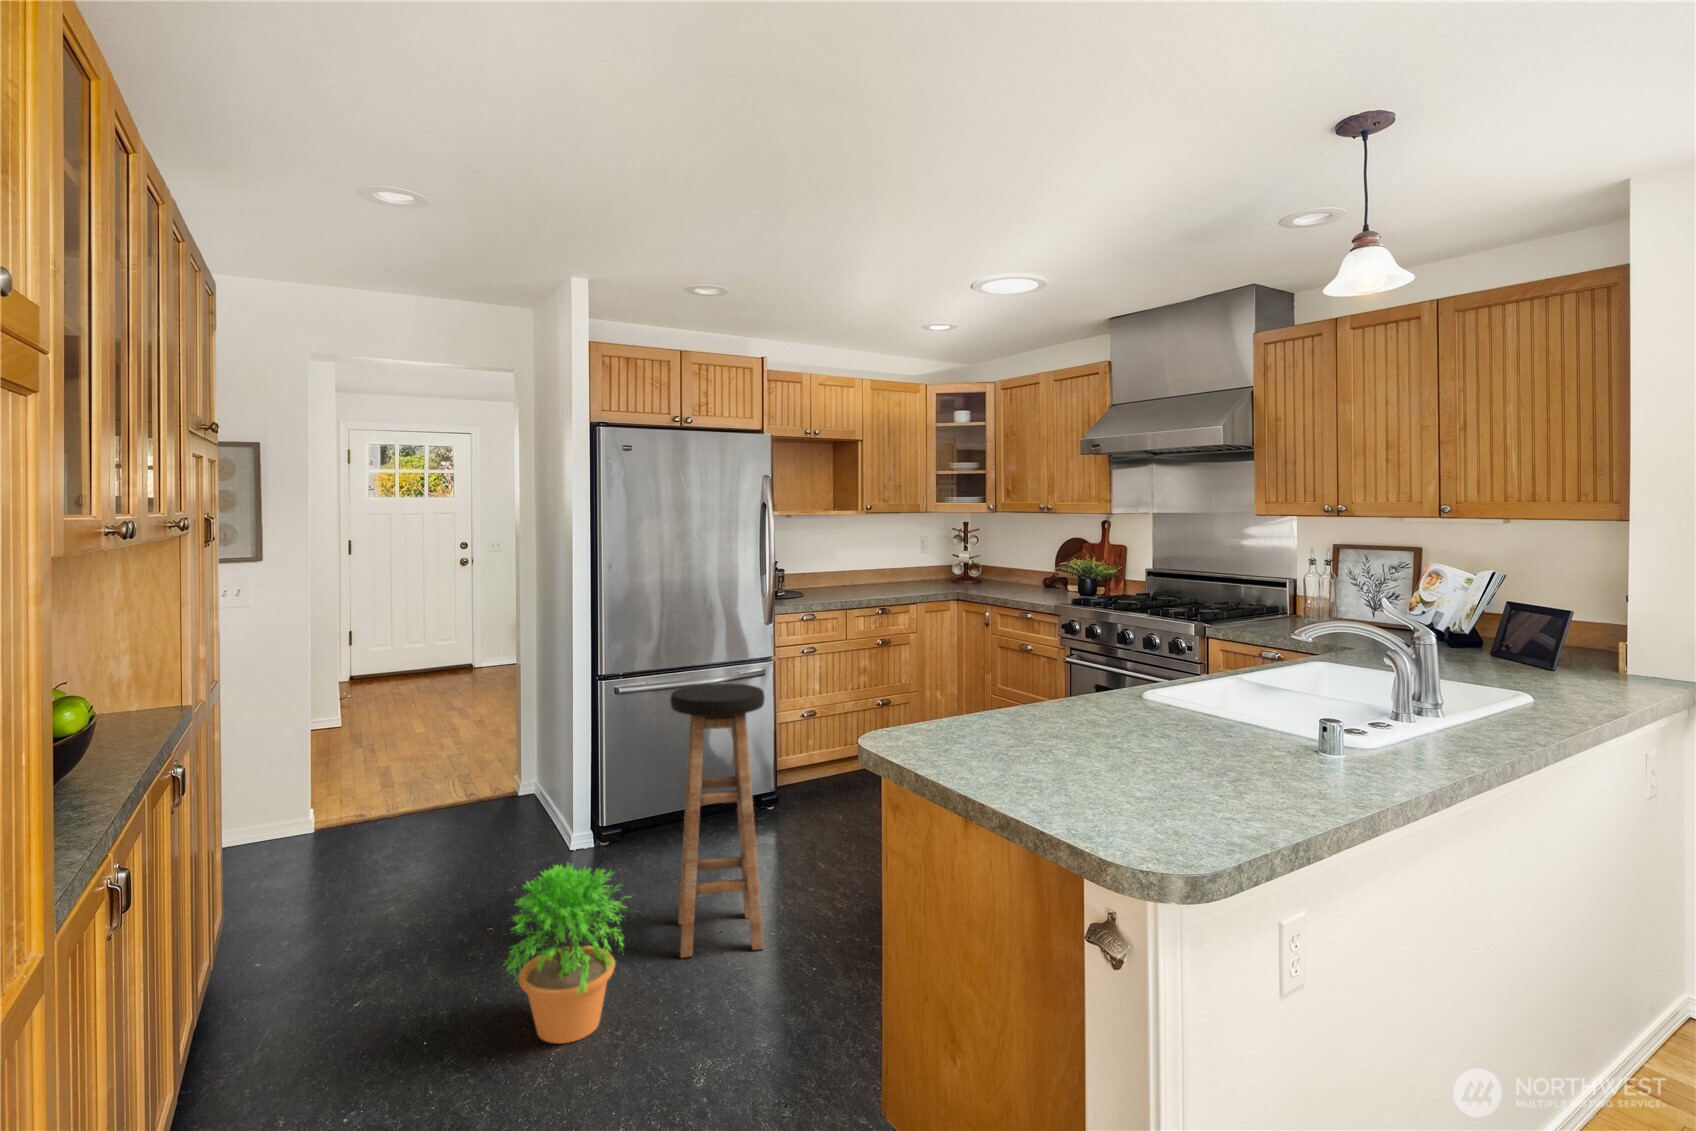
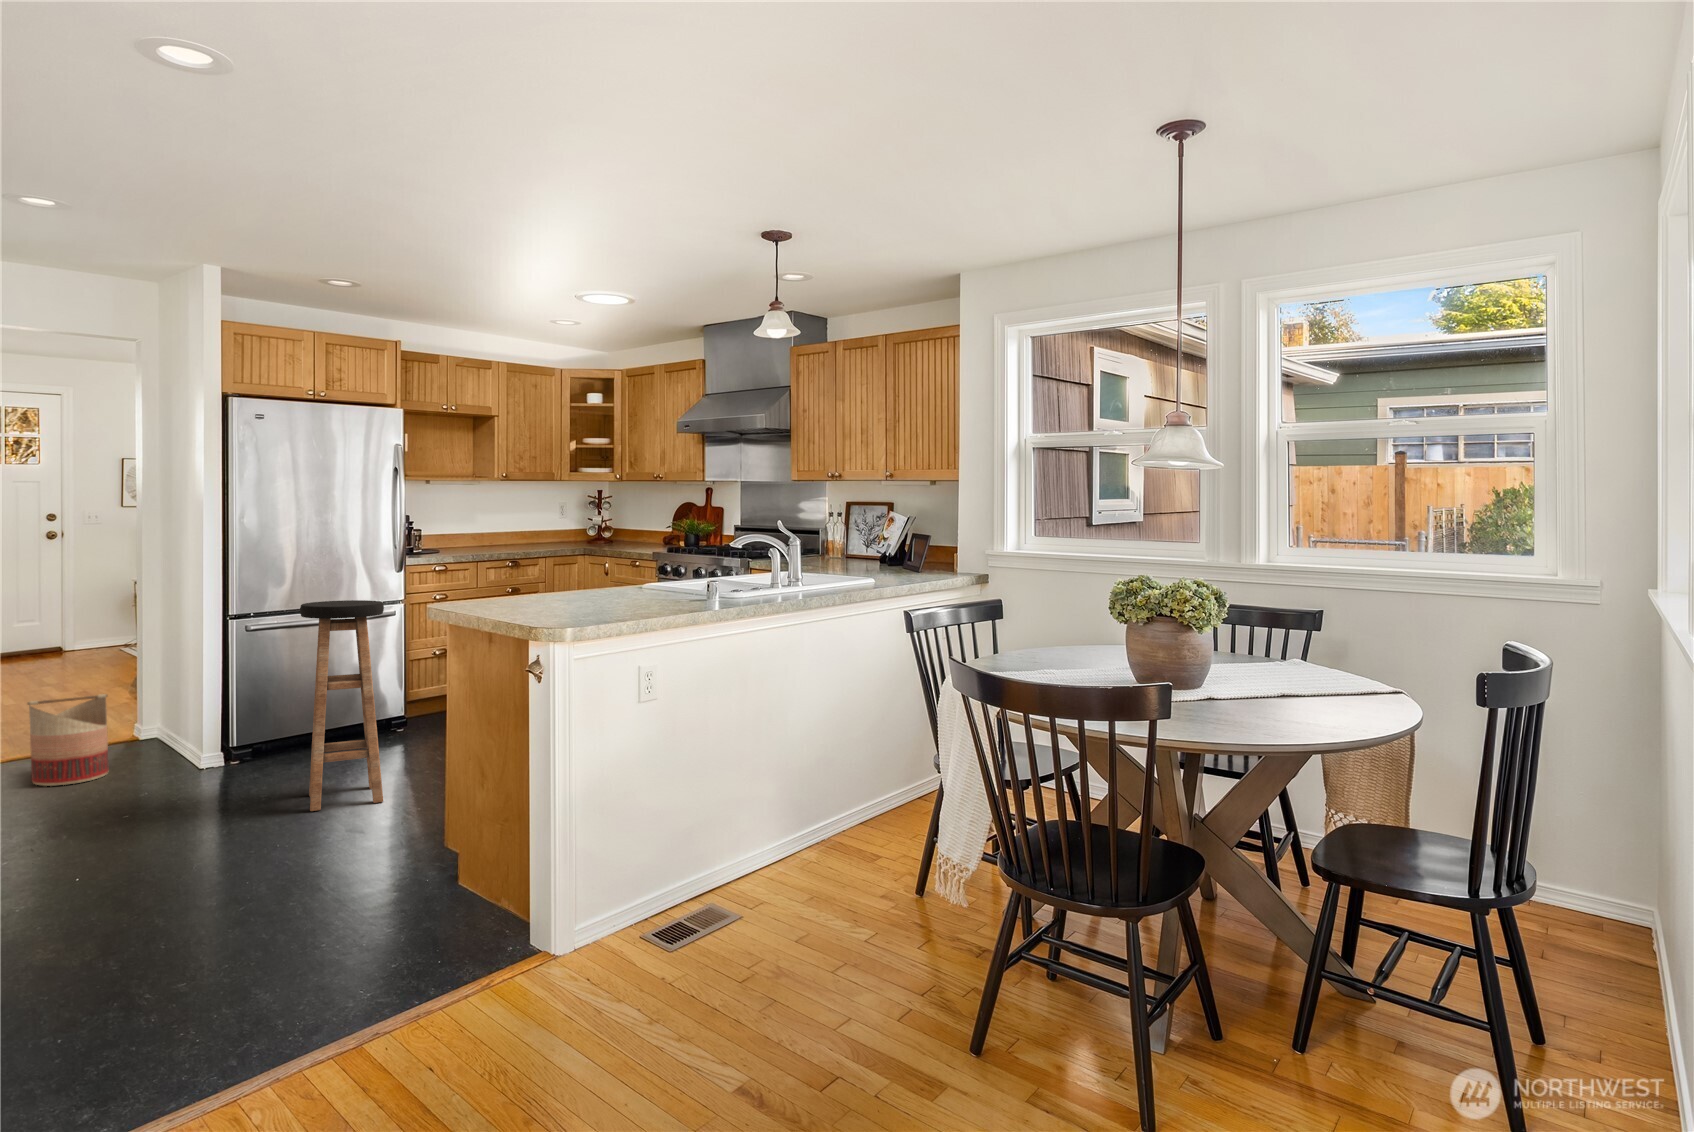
basket: none [406,767,481,870] -> present [28,694,109,786]
potted plant: present [505,863,623,1044] -> none [152,723,267,857]

